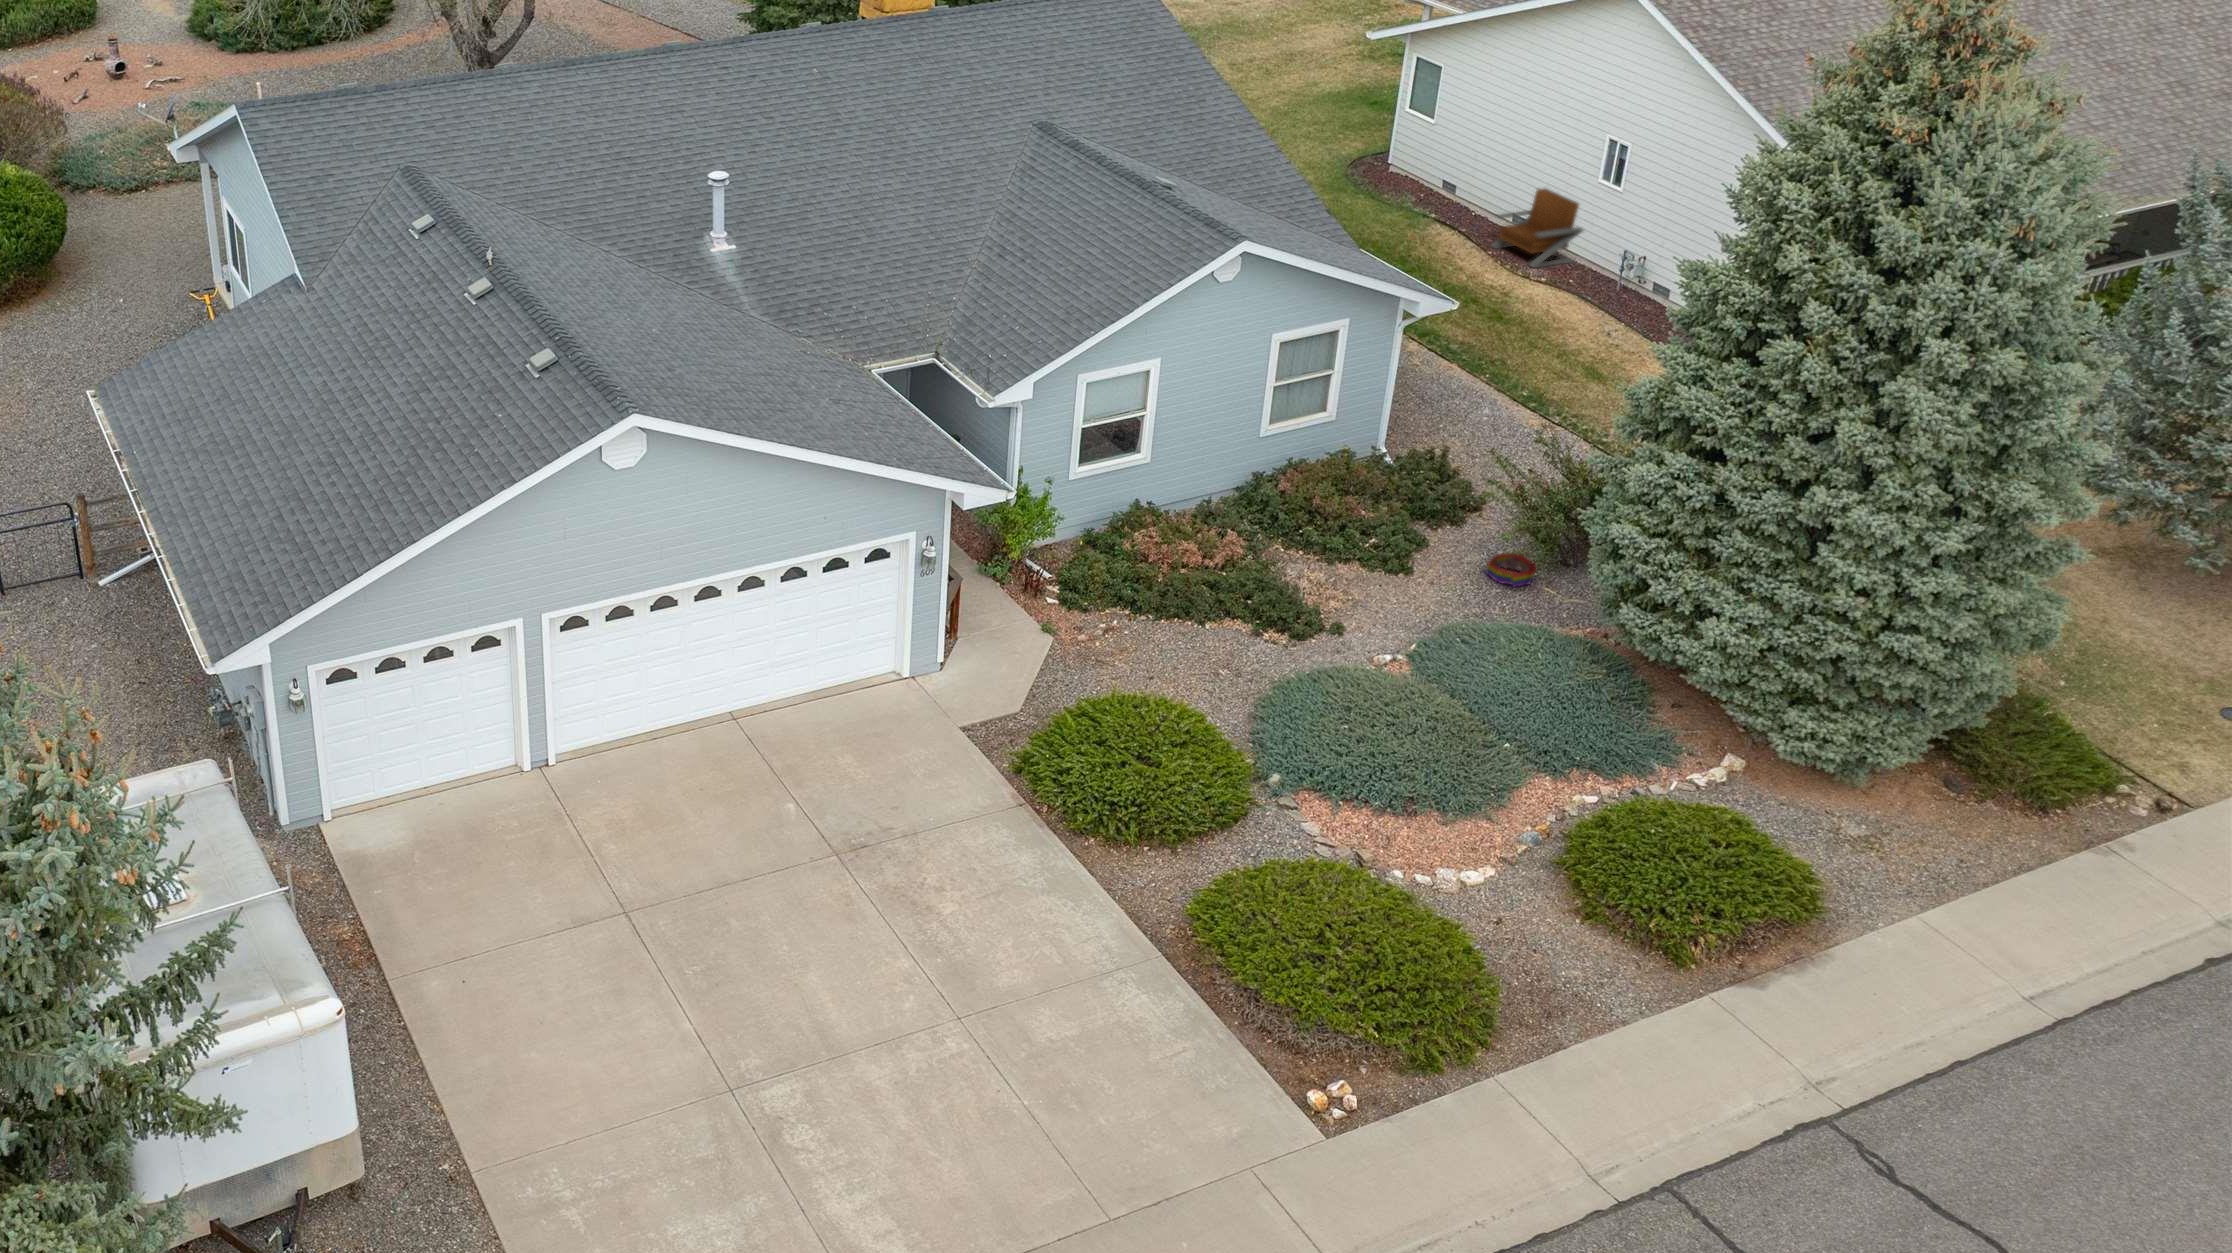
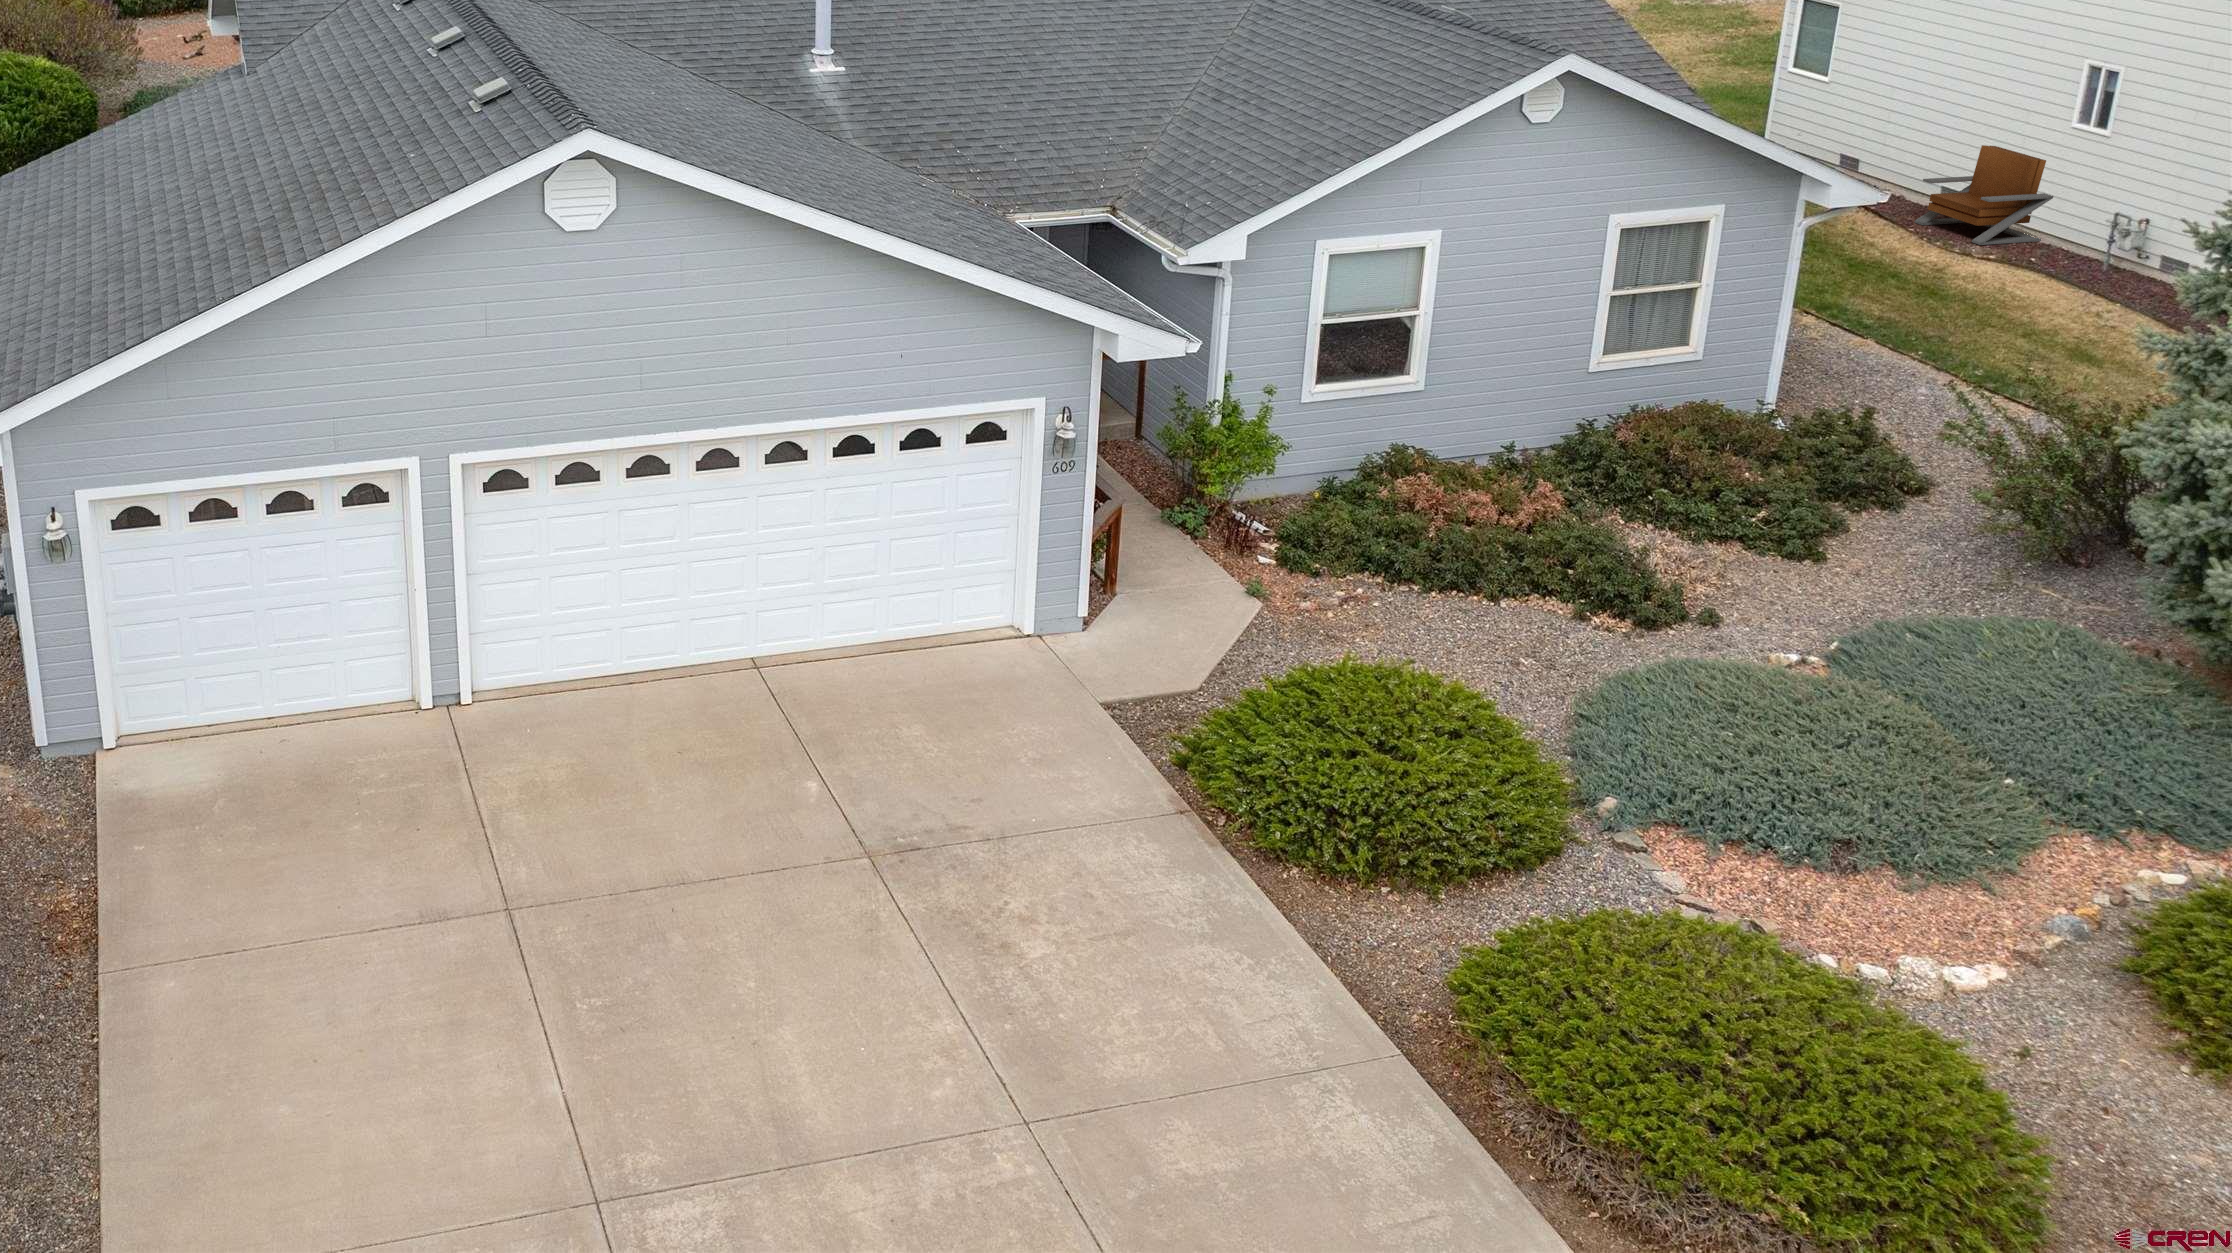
storage bin: present [1486,553,1537,587] -> none [1945,537,2031,585]

